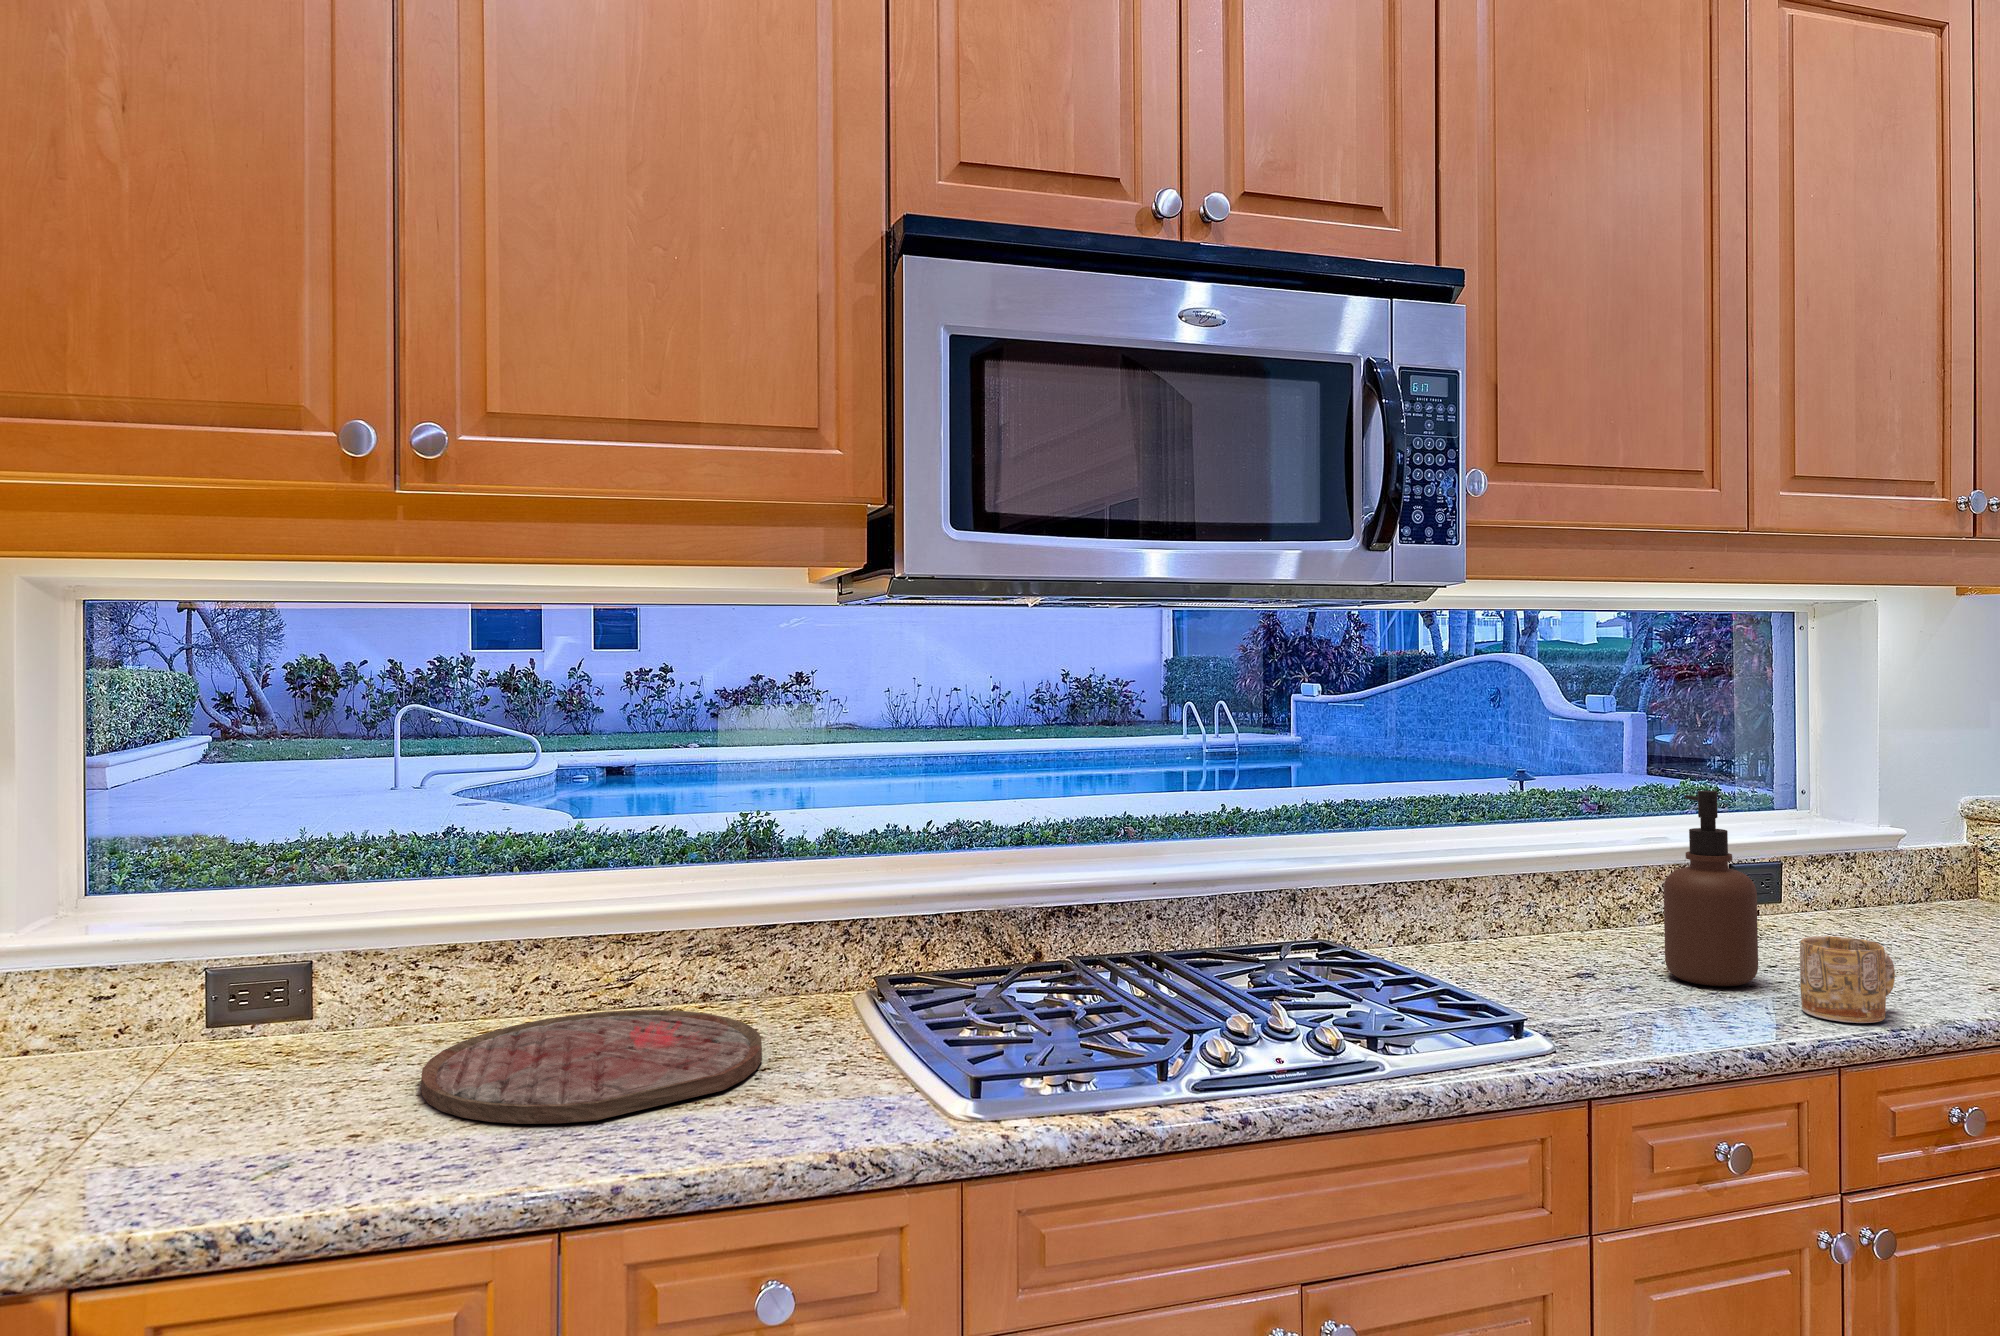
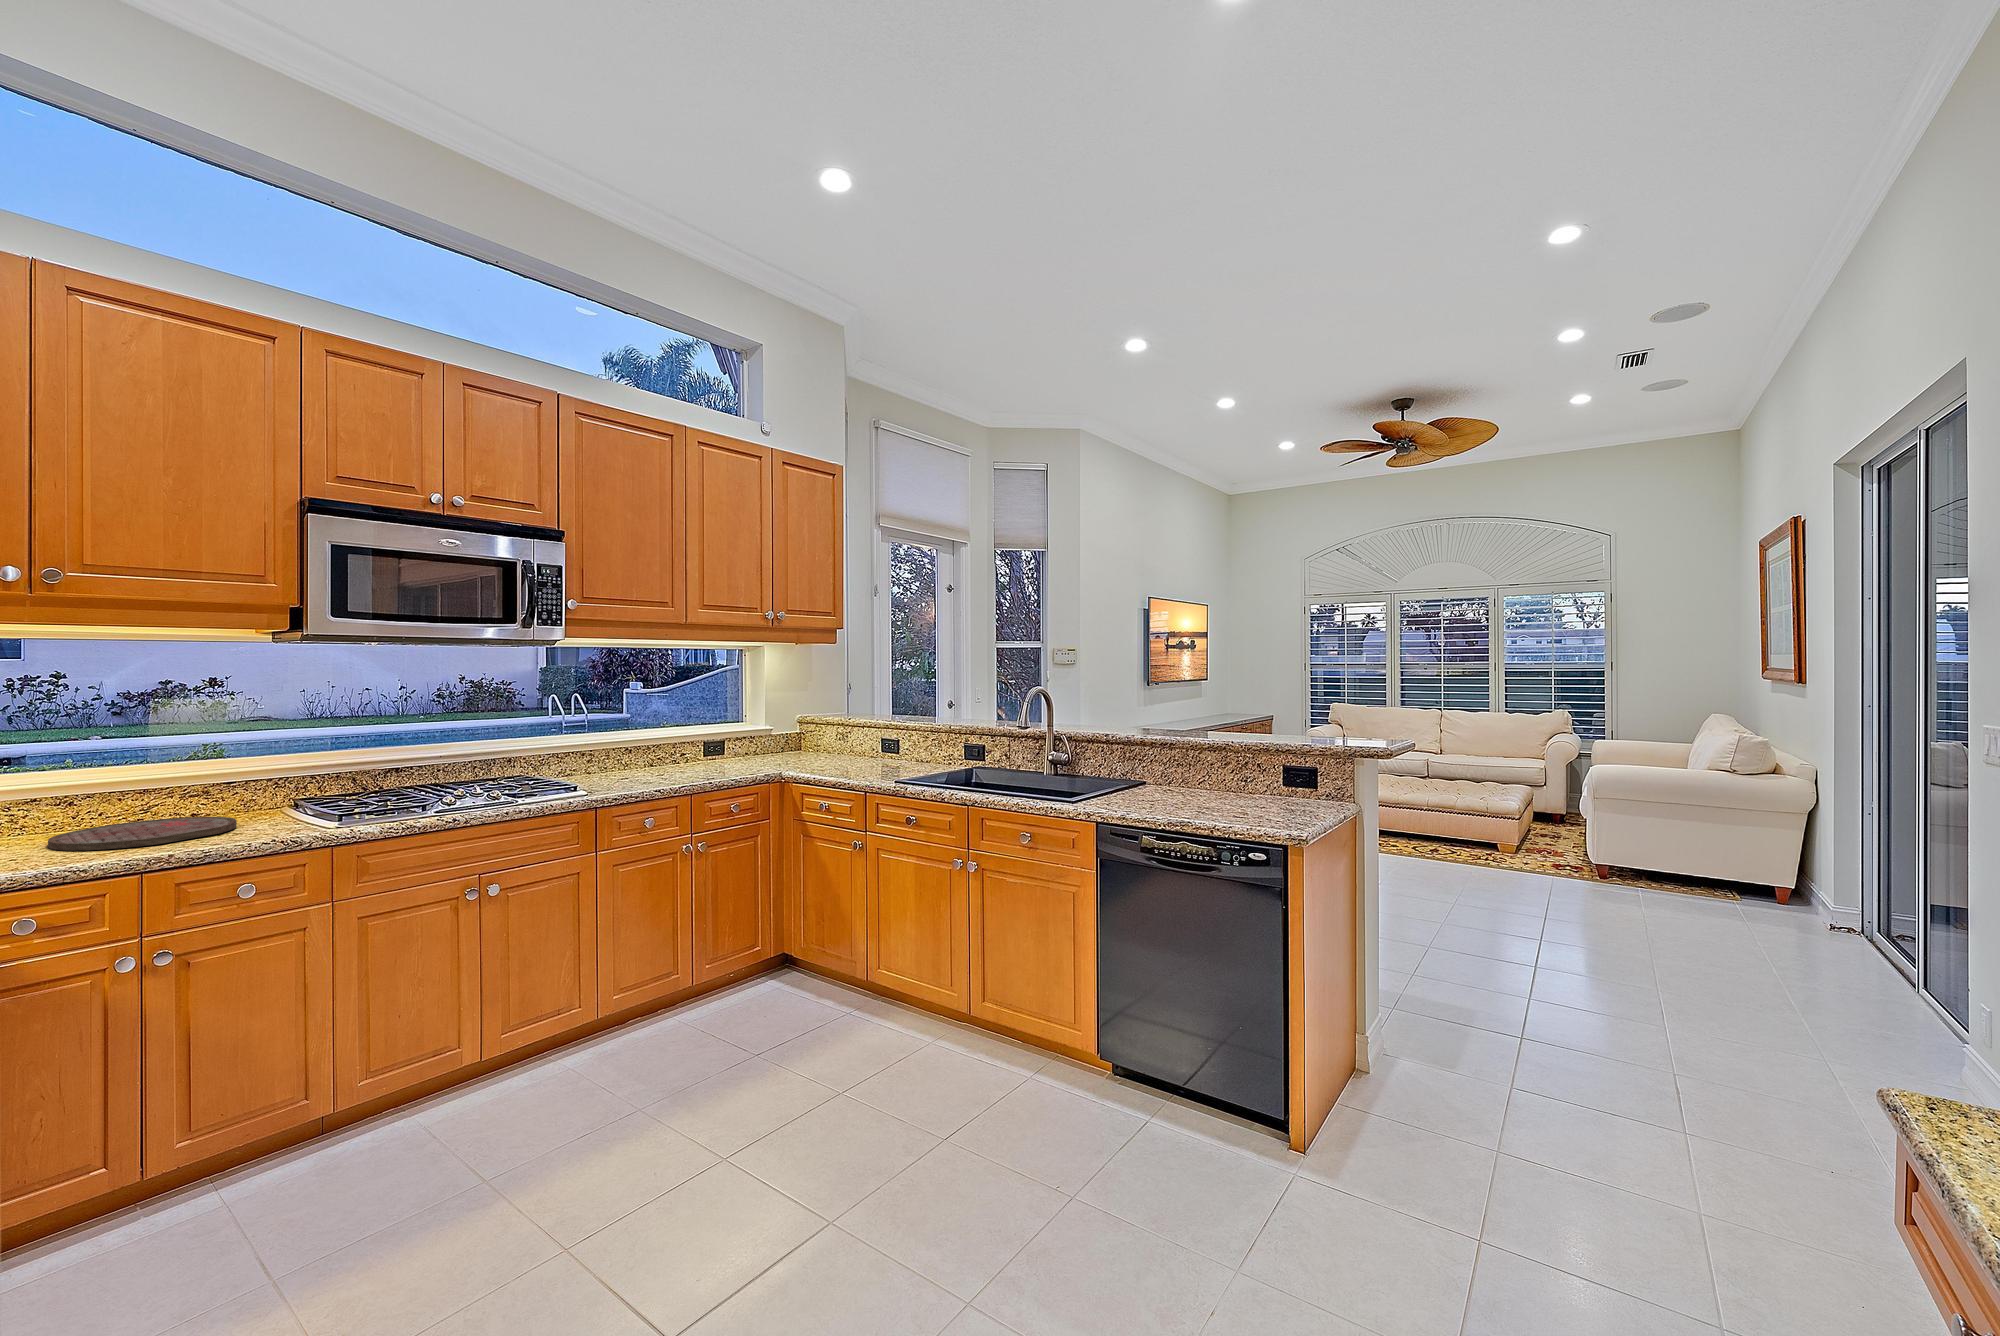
soap dispenser: present [1664,791,1758,986] -> none [647,712,678,778]
mug: present [1800,936,1895,1023] -> none [680,756,711,782]

